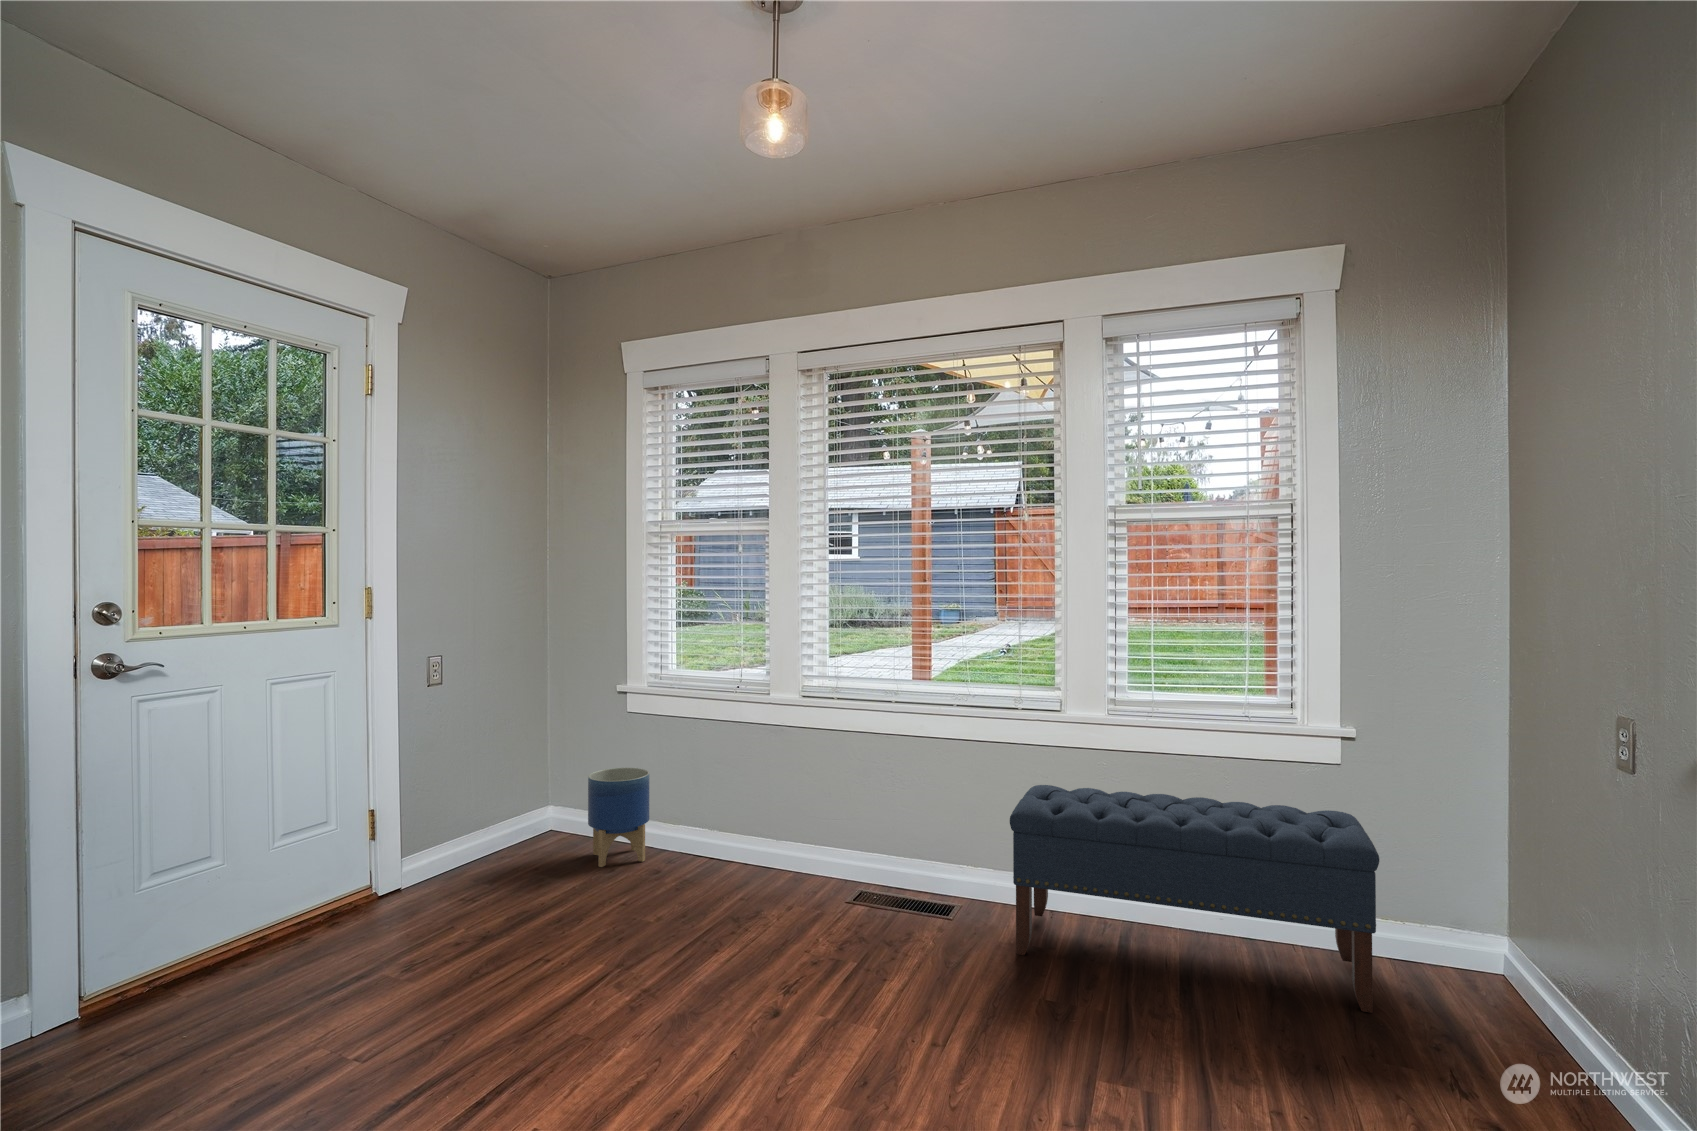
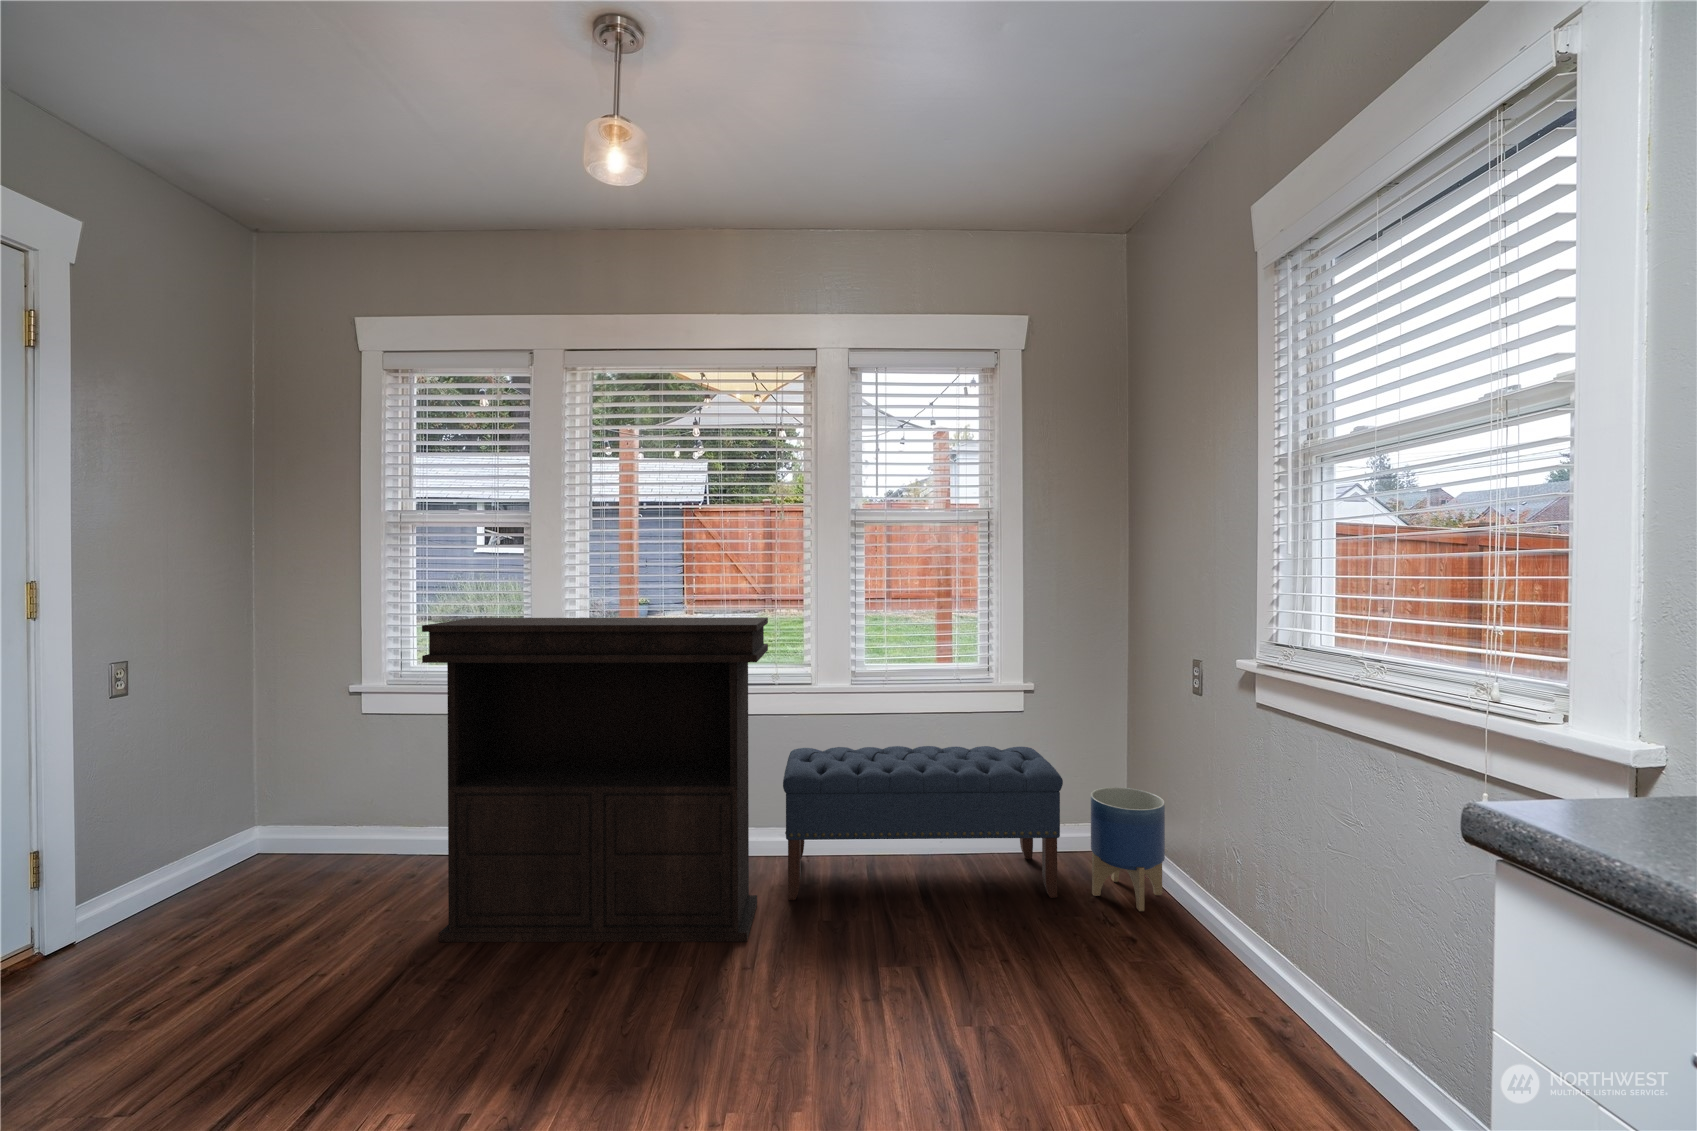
console table: none [660,624,993,987] -> present [422,617,768,942]
planter: present [588,768,649,867] -> present [1091,787,1165,911]

